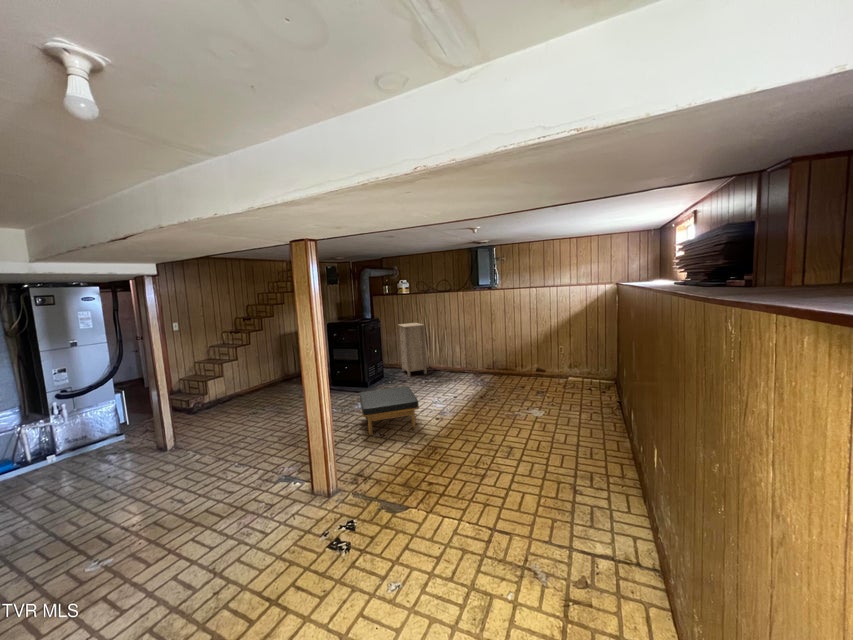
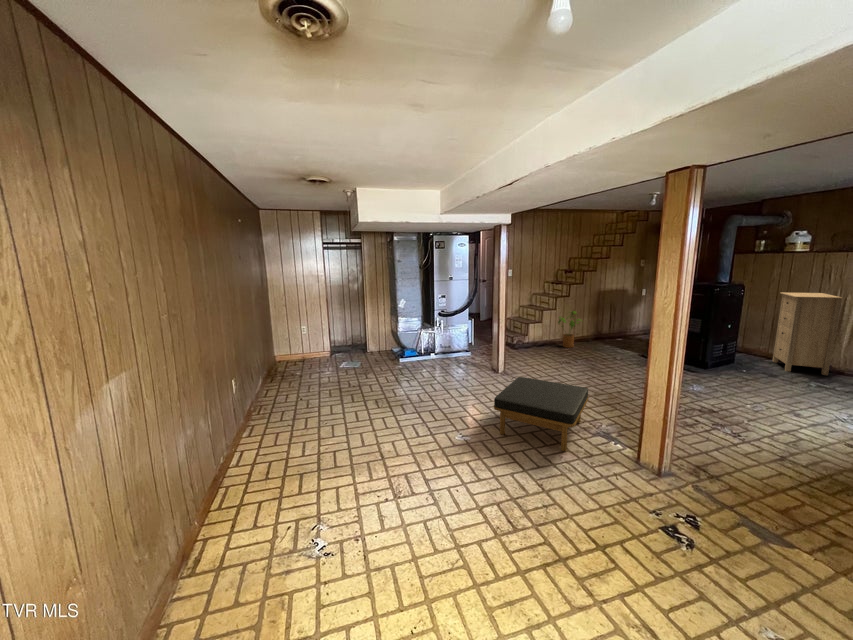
house plant: none [242,359,268,397] -> present [558,311,581,348]
ottoman: present [360,386,419,435] -> present [494,377,588,451]

